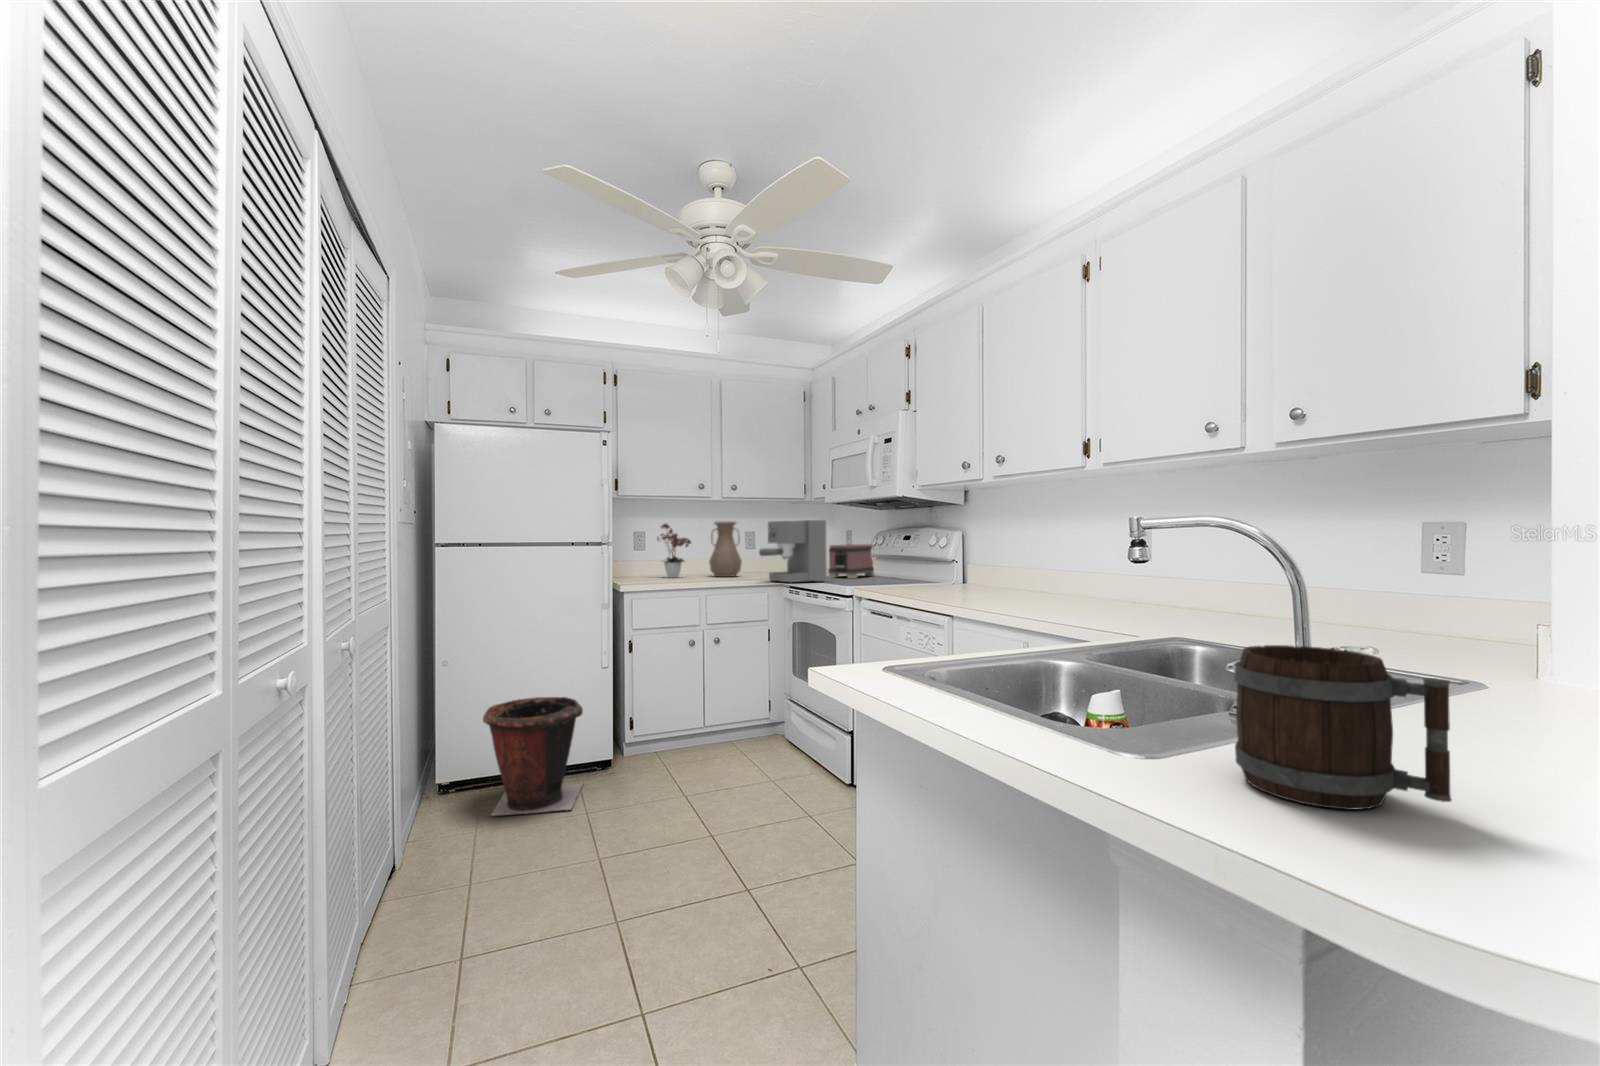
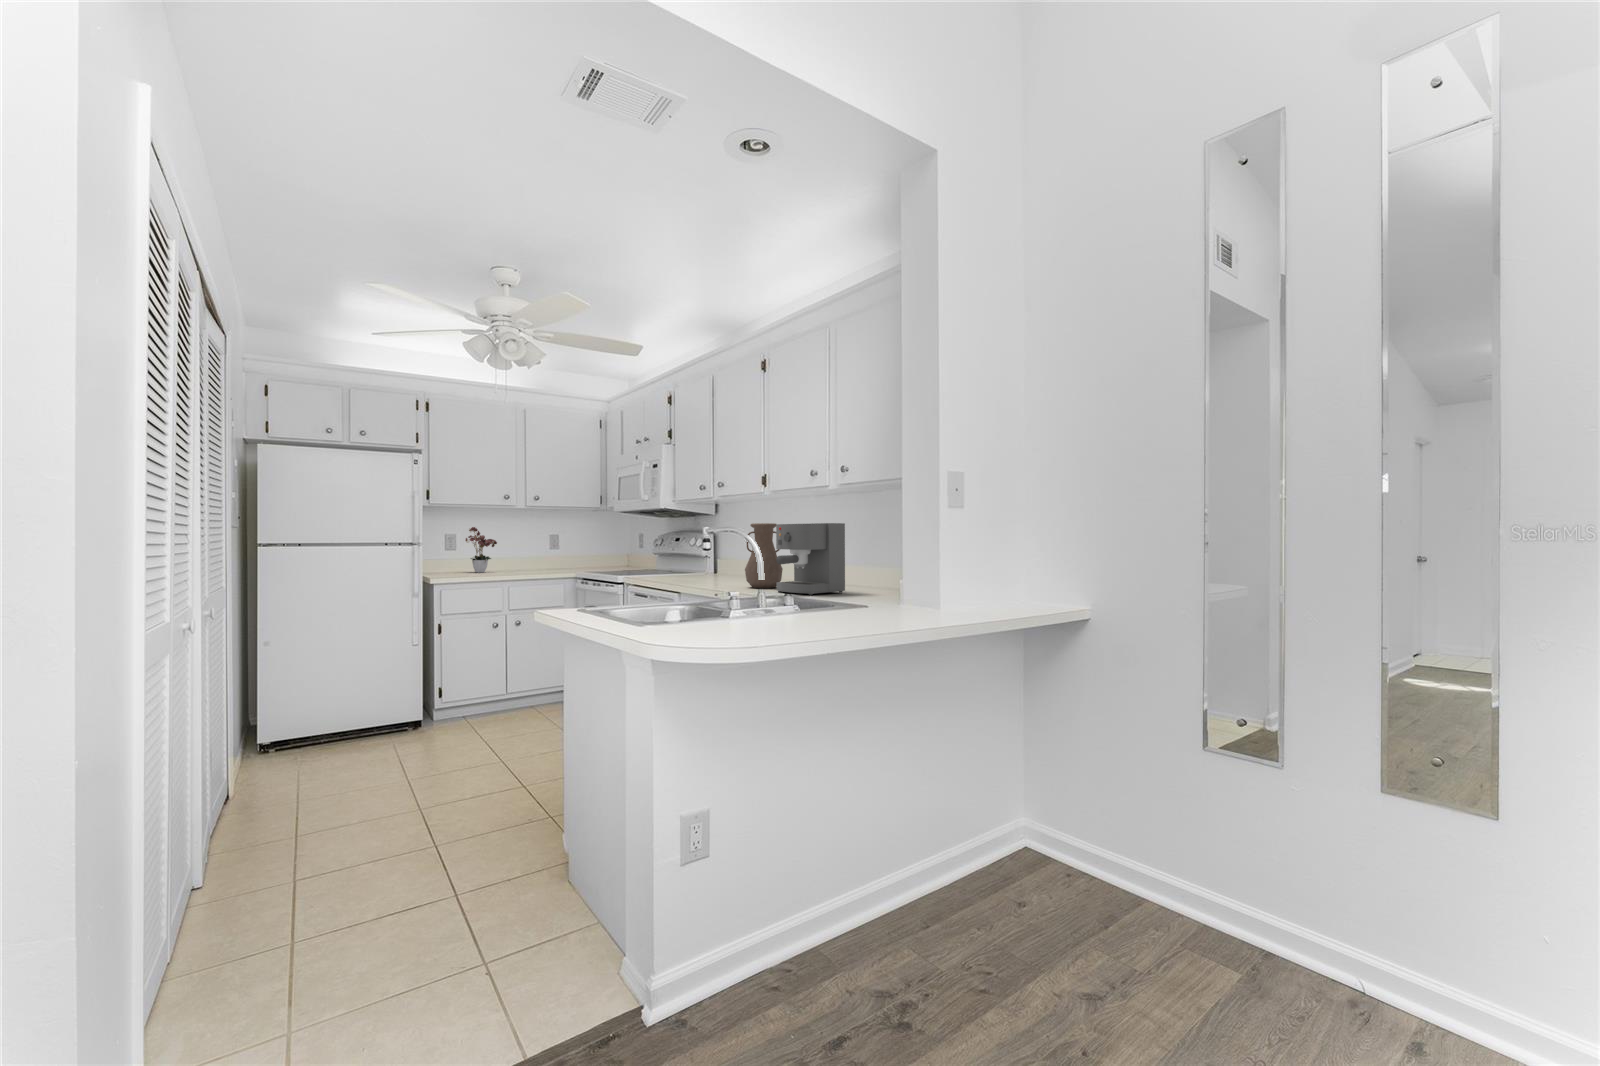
coffee maker: present [759,520,827,583] -> present [776,523,845,595]
vase: present [709,521,742,577] -> present [745,523,783,588]
toaster: present [828,544,874,579] -> none [615,545,657,572]
mug: present [1234,645,1451,810] -> none [665,588,720,642]
waste bin: present [483,697,583,816] -> none [304,667,395,763]

